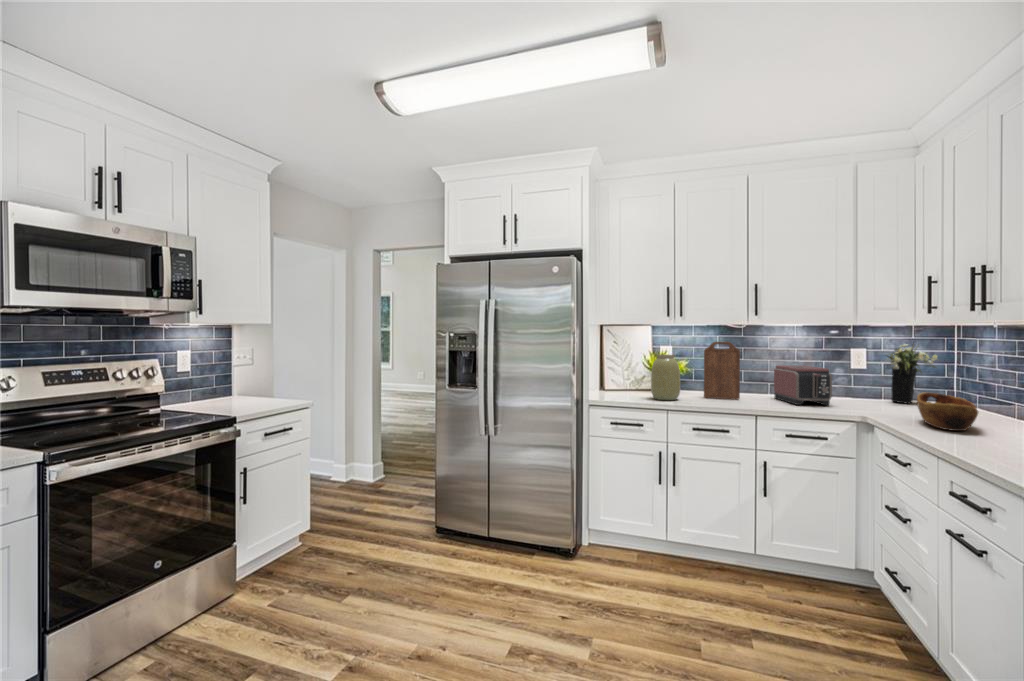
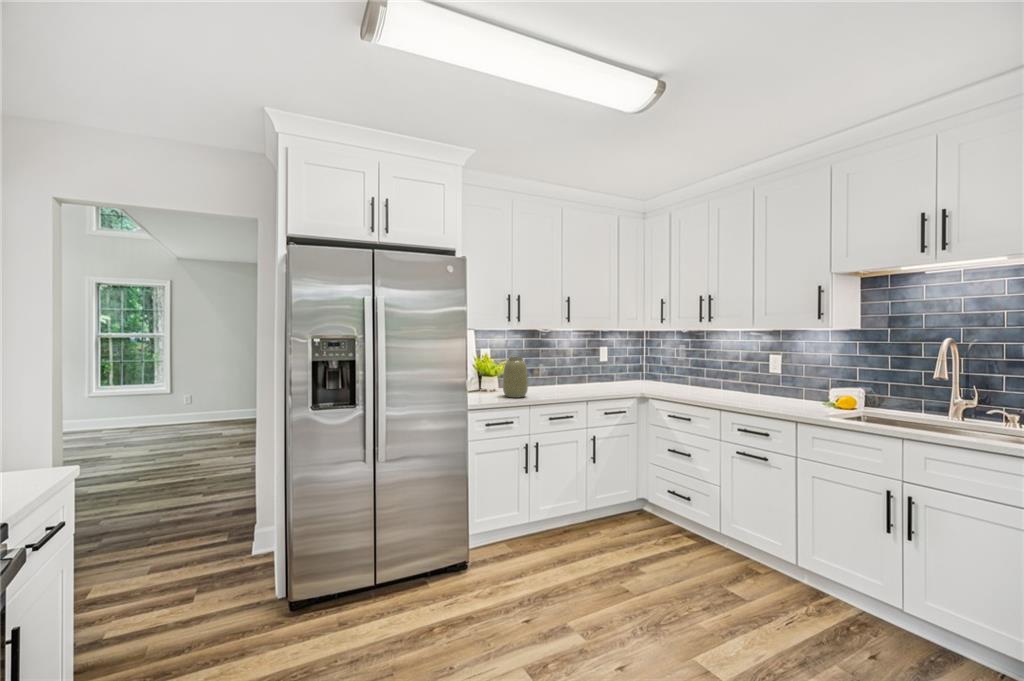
cutting board: present [704,342,740,399] -> none [532,345,557,392]
flower arrangement: present [887,344,937,404] -> none [617,344,647,384]
toaster: present [774,365,832,405] -> none [568,361,613,391]
wooden bowl: present [917,393,978,431] -> none [671,376,716,399]

